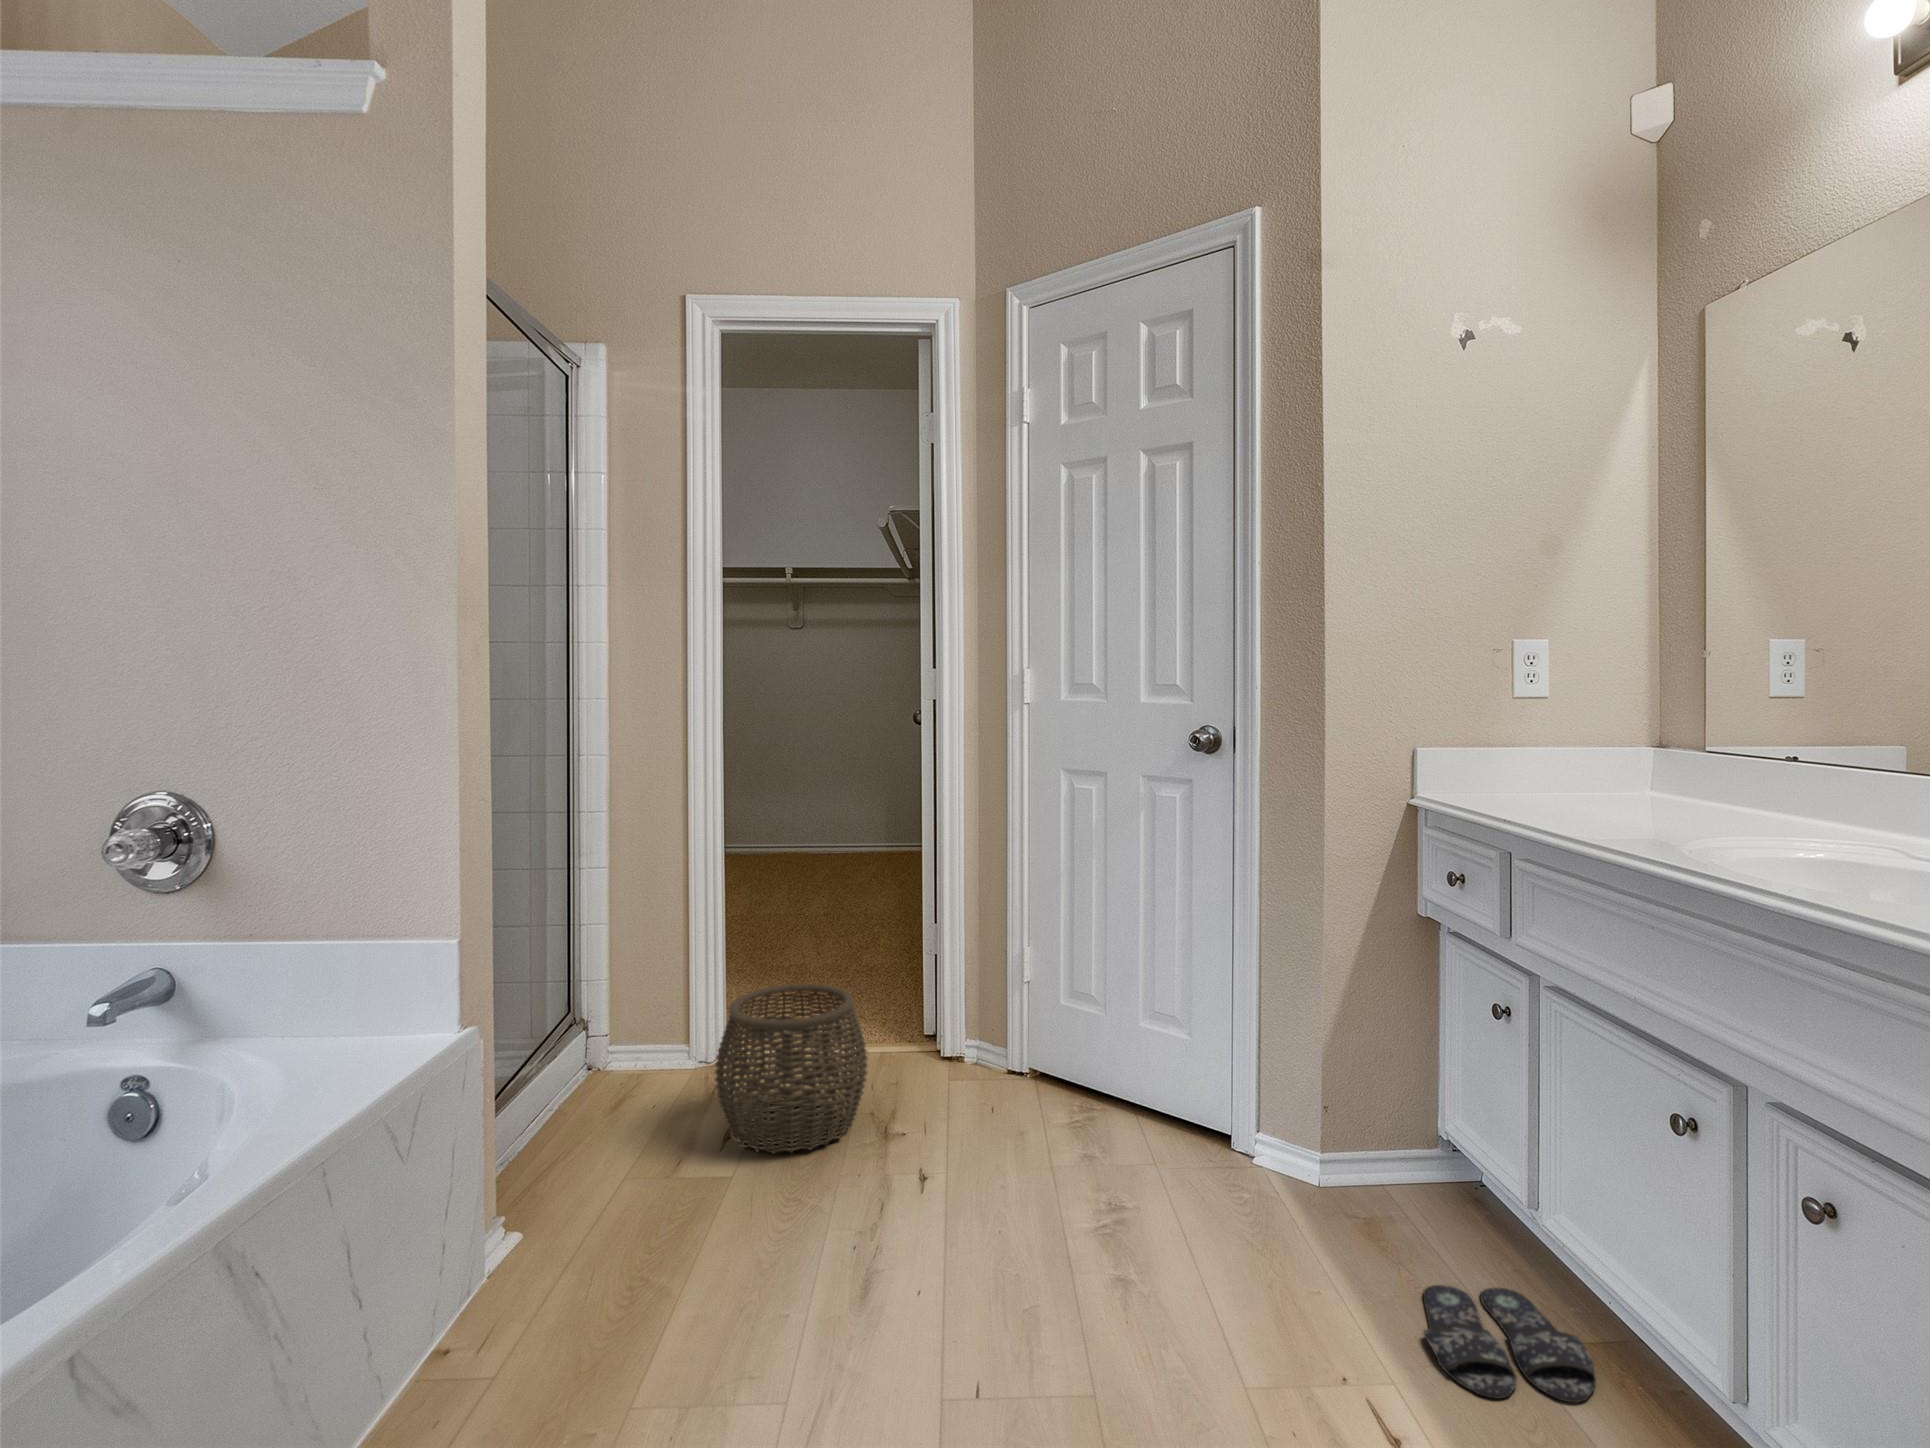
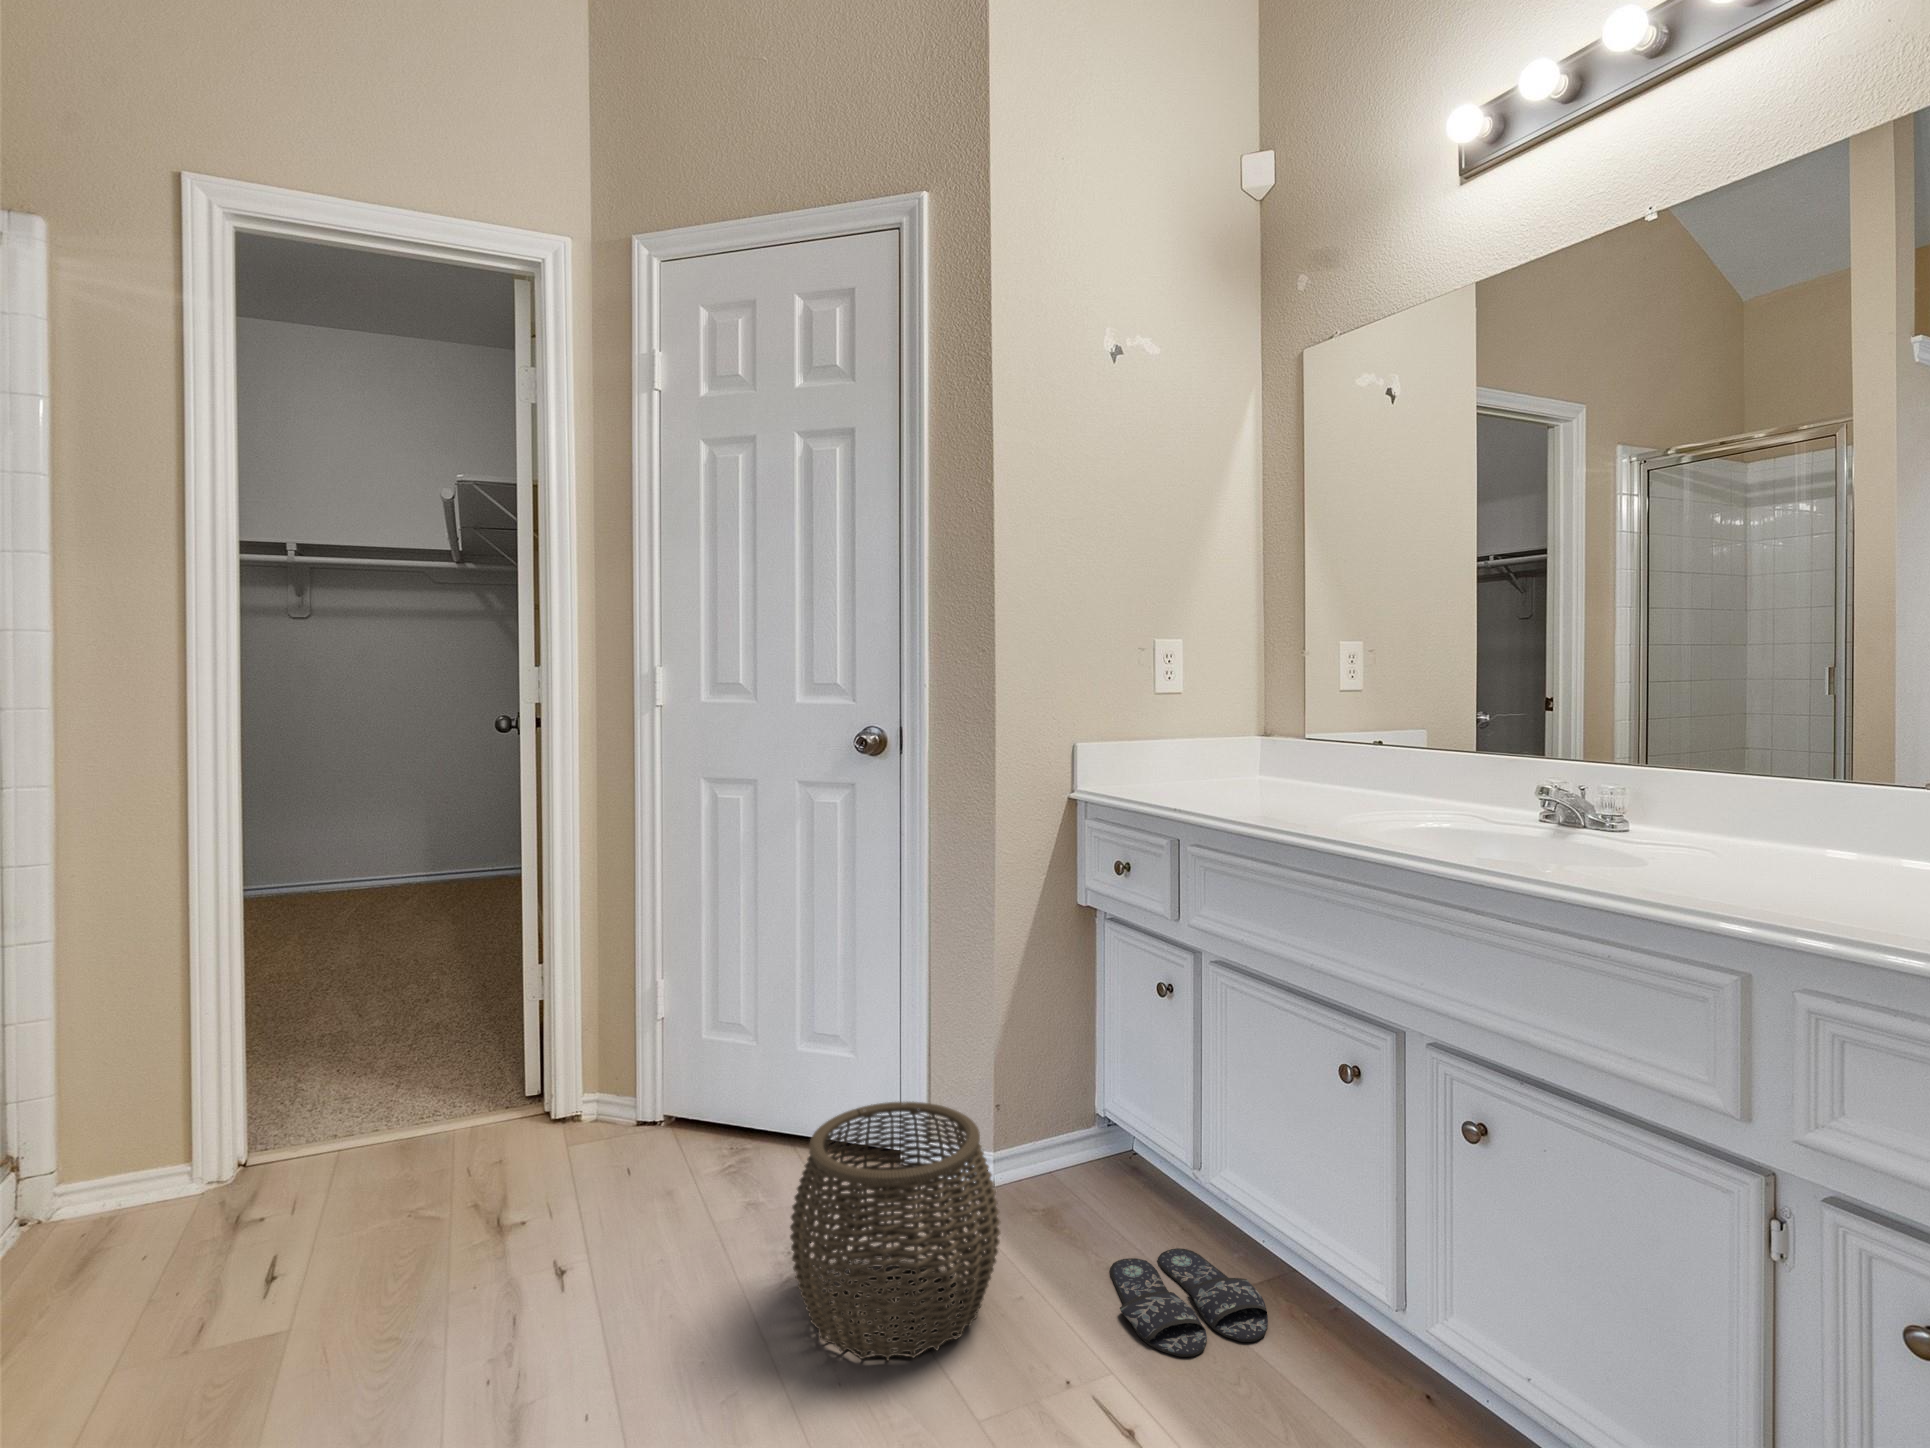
woven basket: present [715,984,868,1153] -> present [790,1102,1001,1361]

